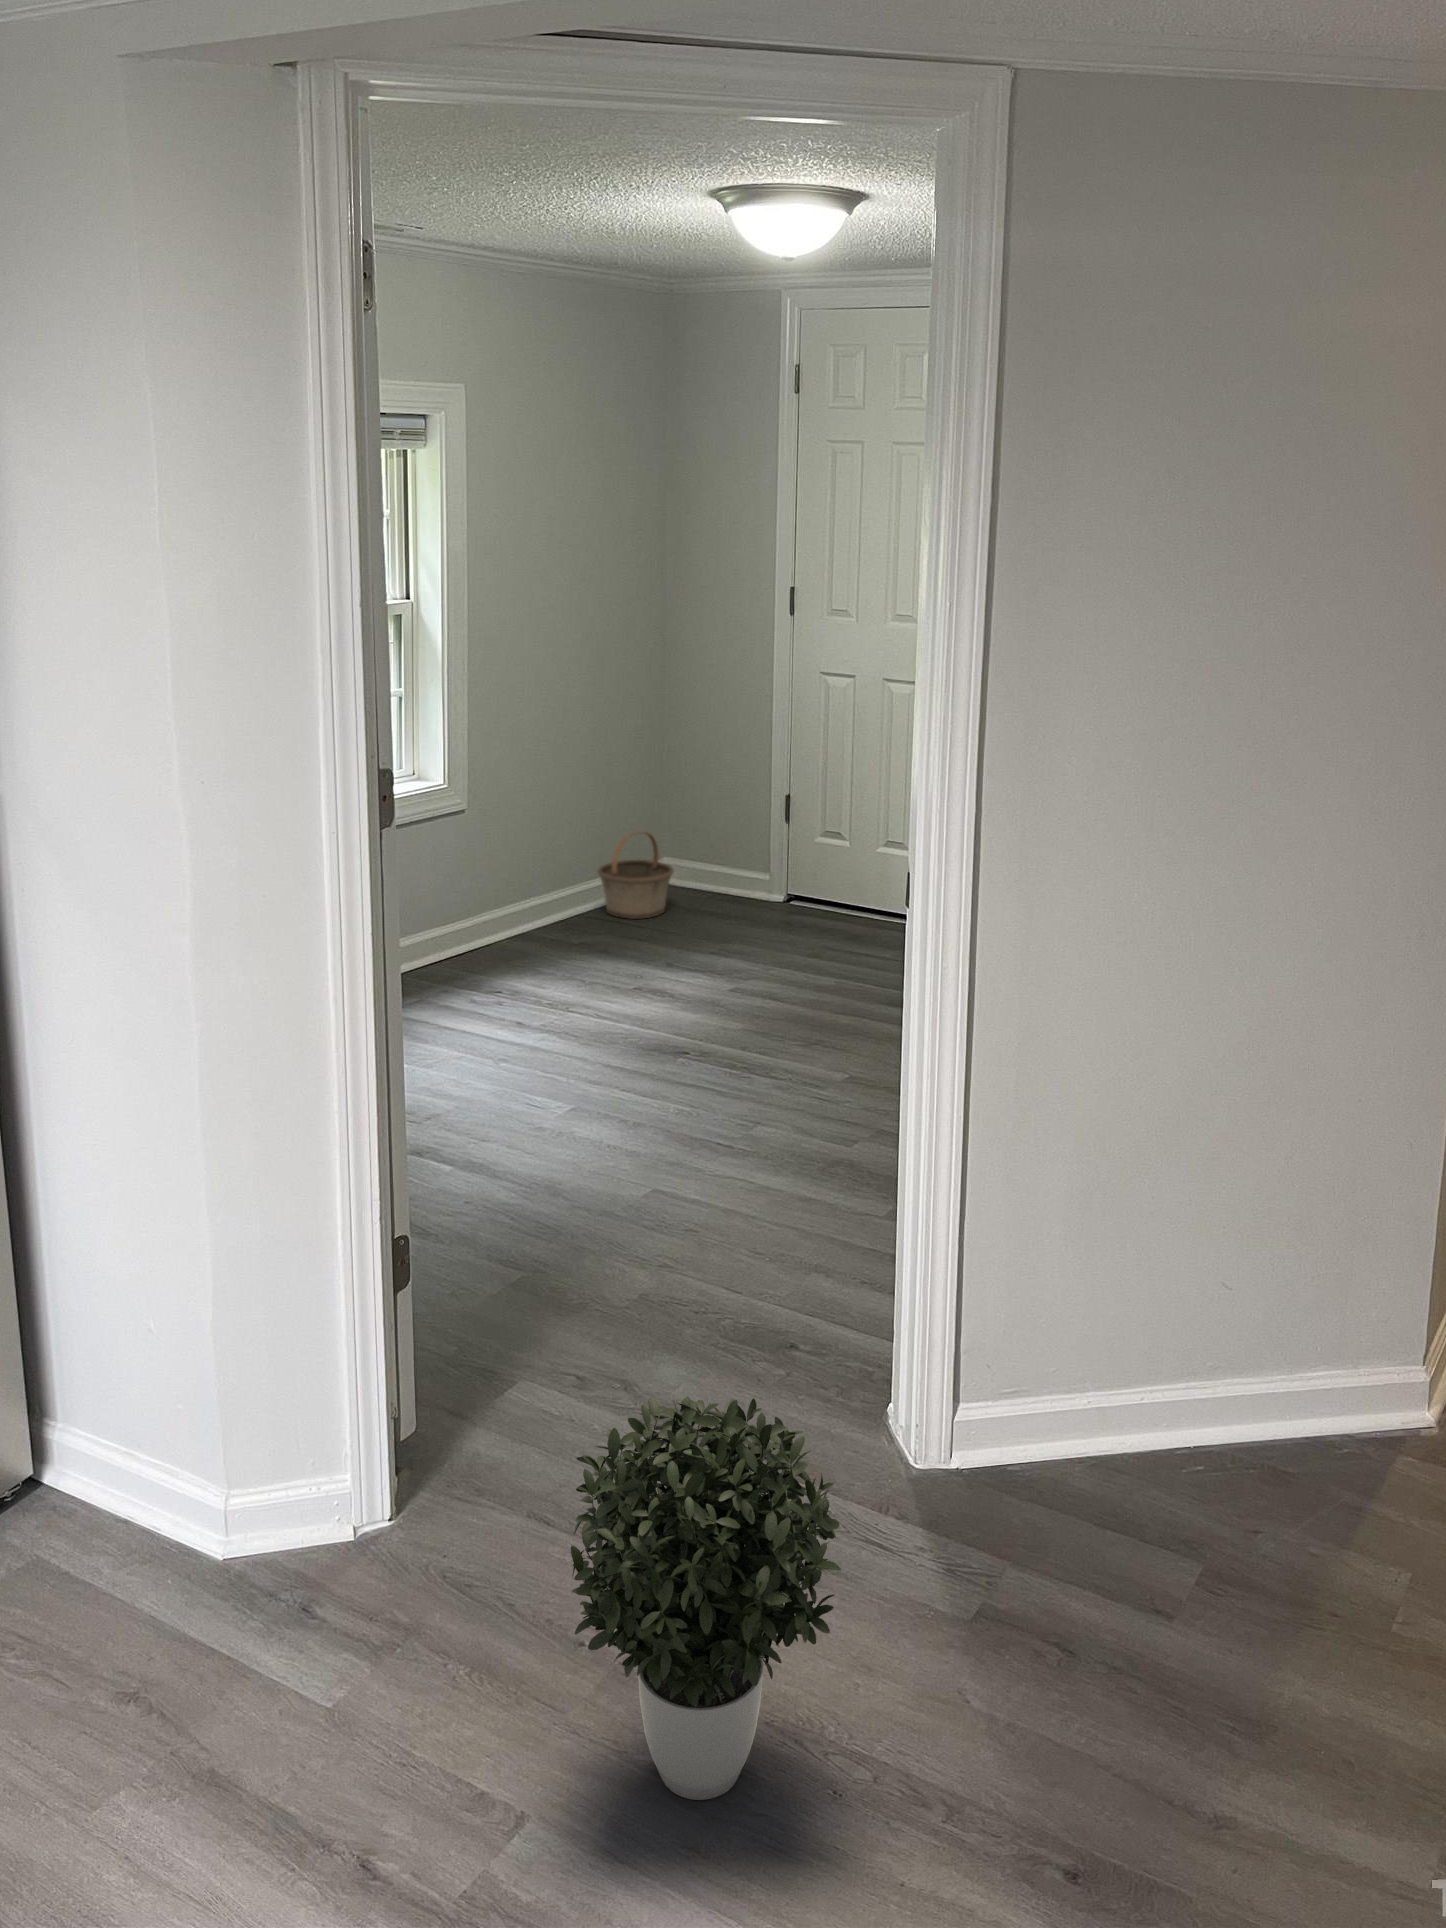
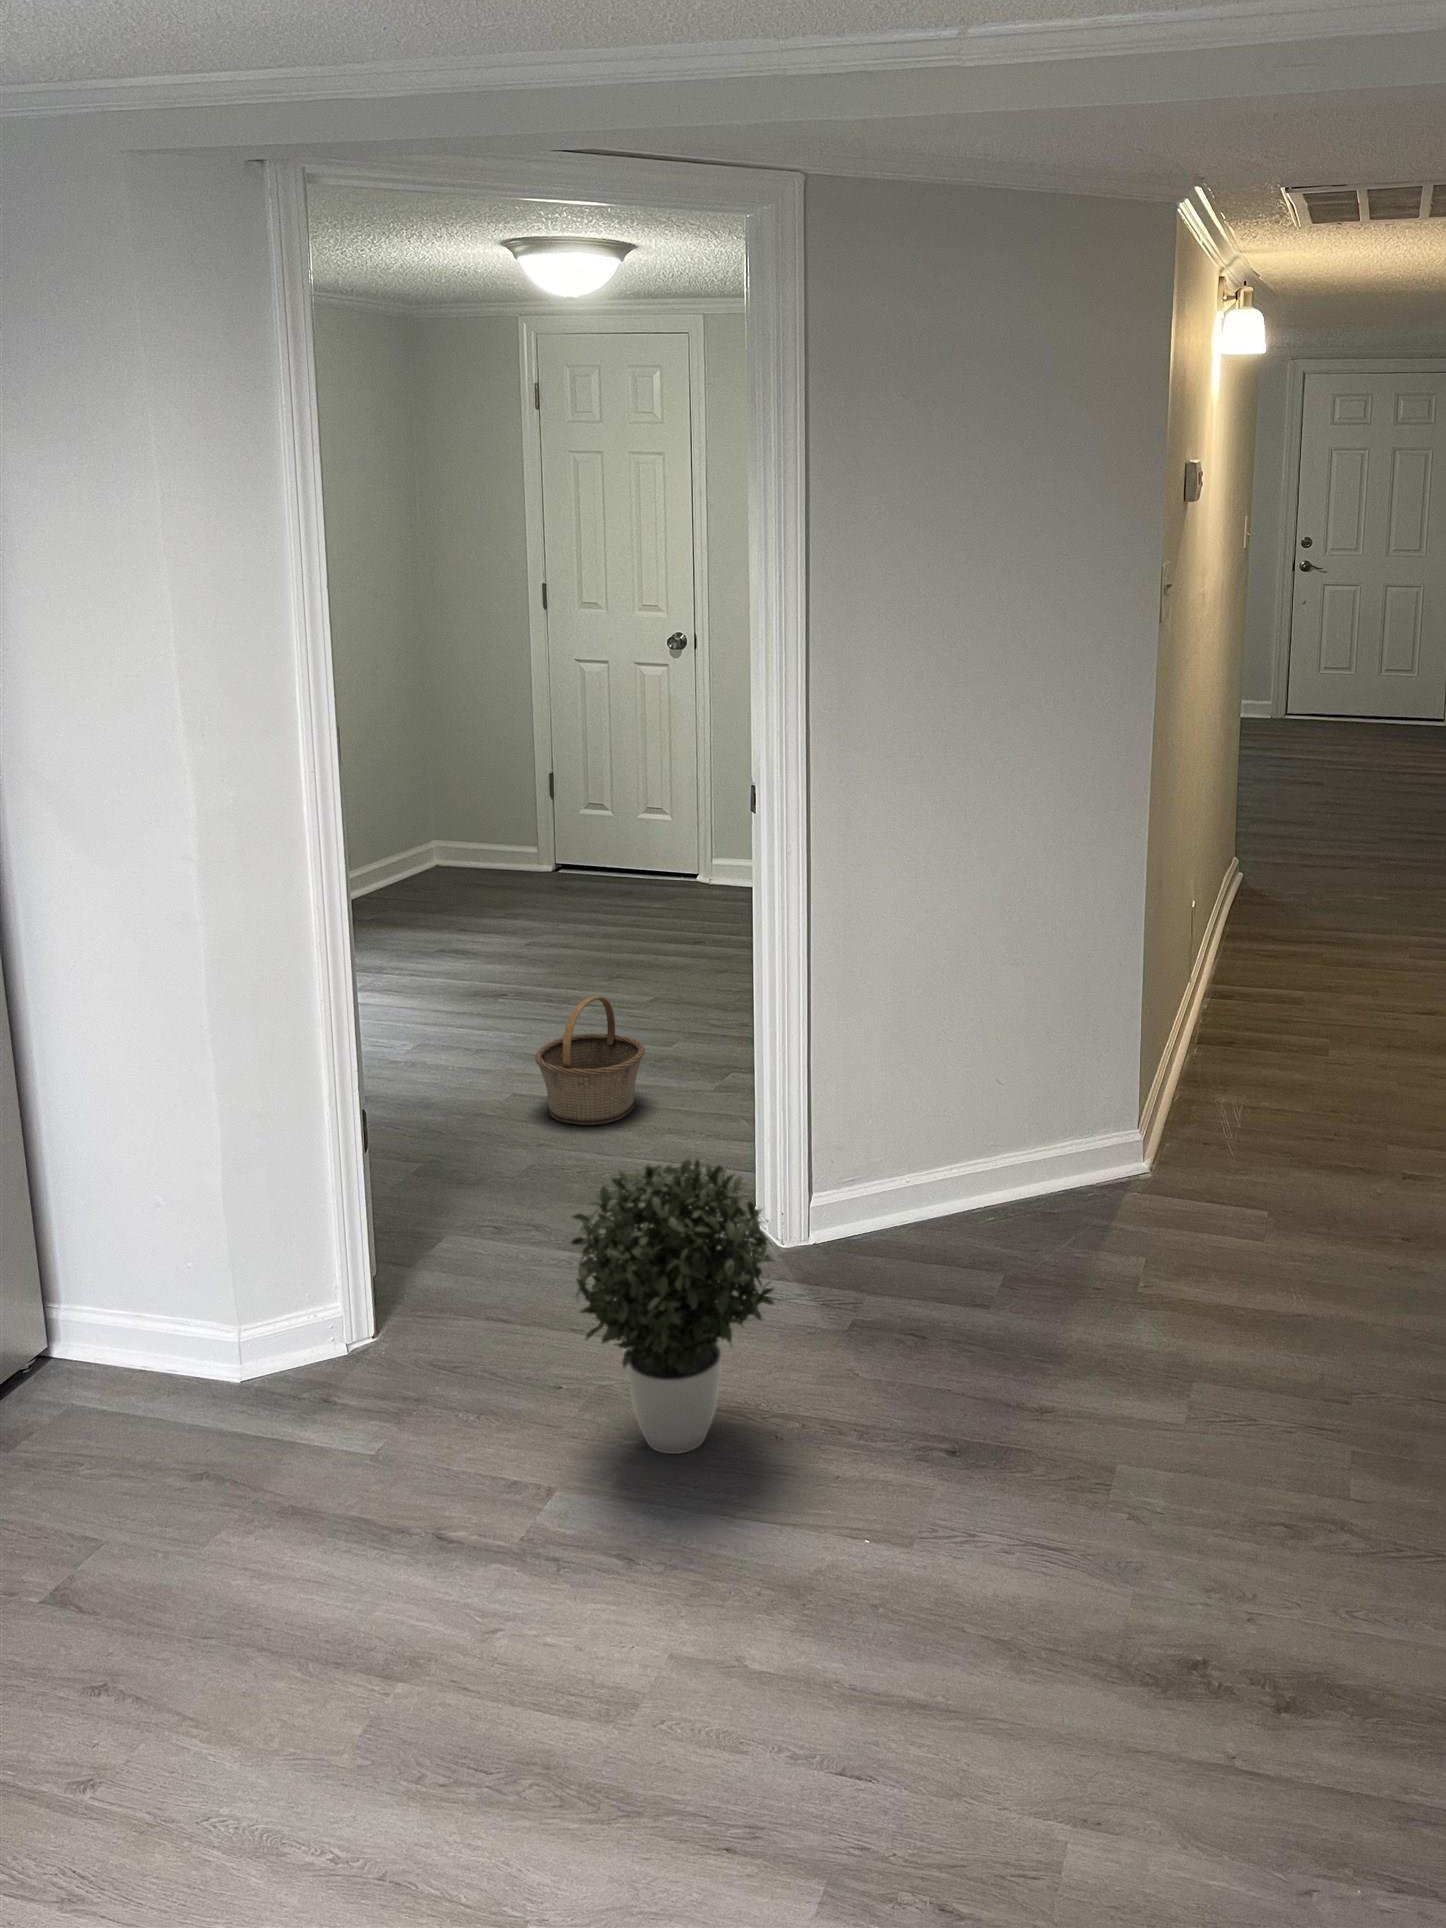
basket: present [598,831,674,919] -> present [535,996,645,1125]

